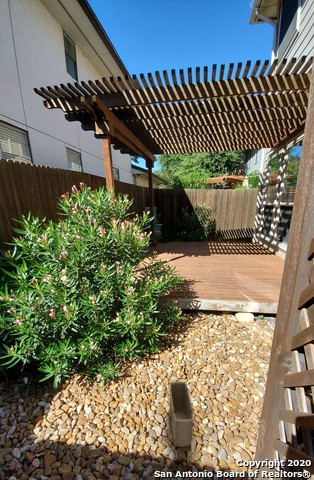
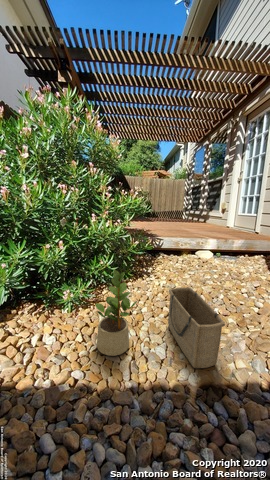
potted plant: none [117,373,142,429] -> present [95,270,137,356]

